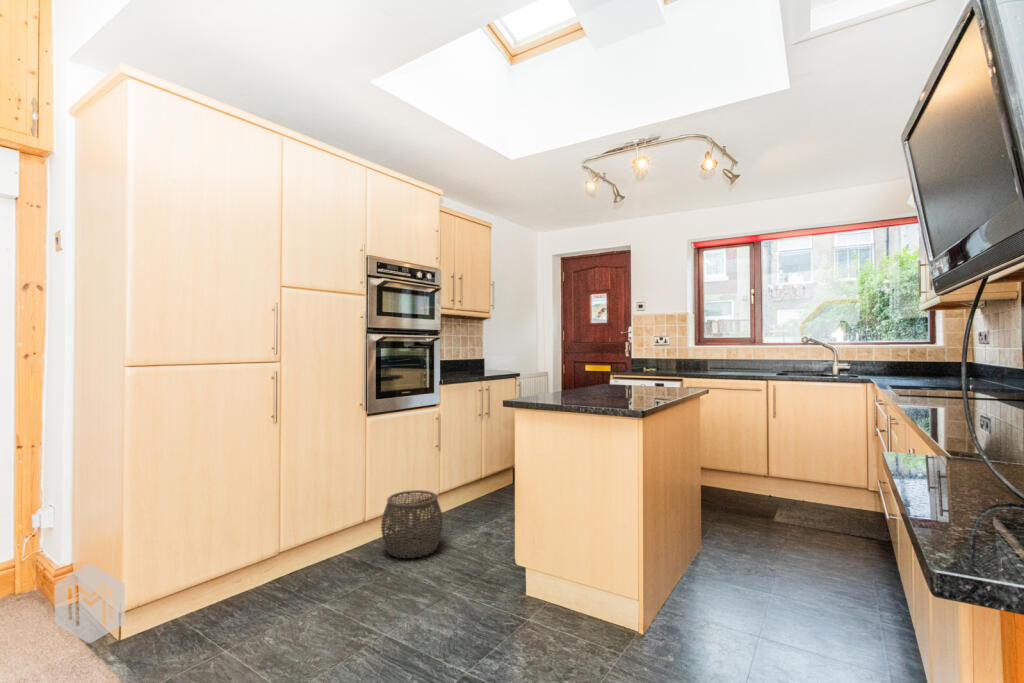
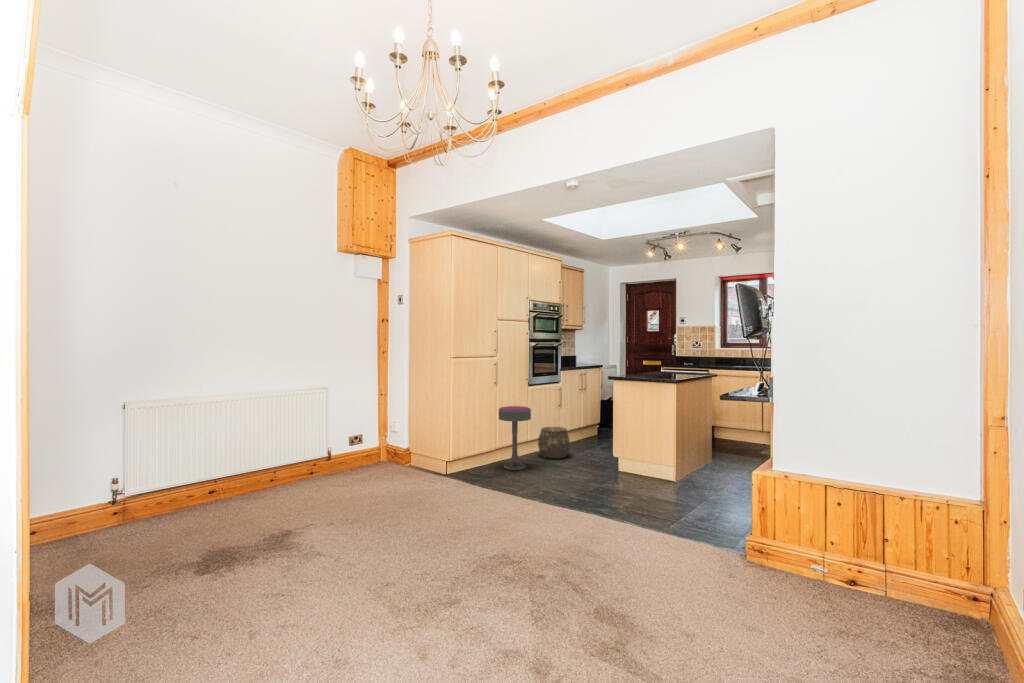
bar stool: none [270,463,344,608] -> present [499,406,531,470]

